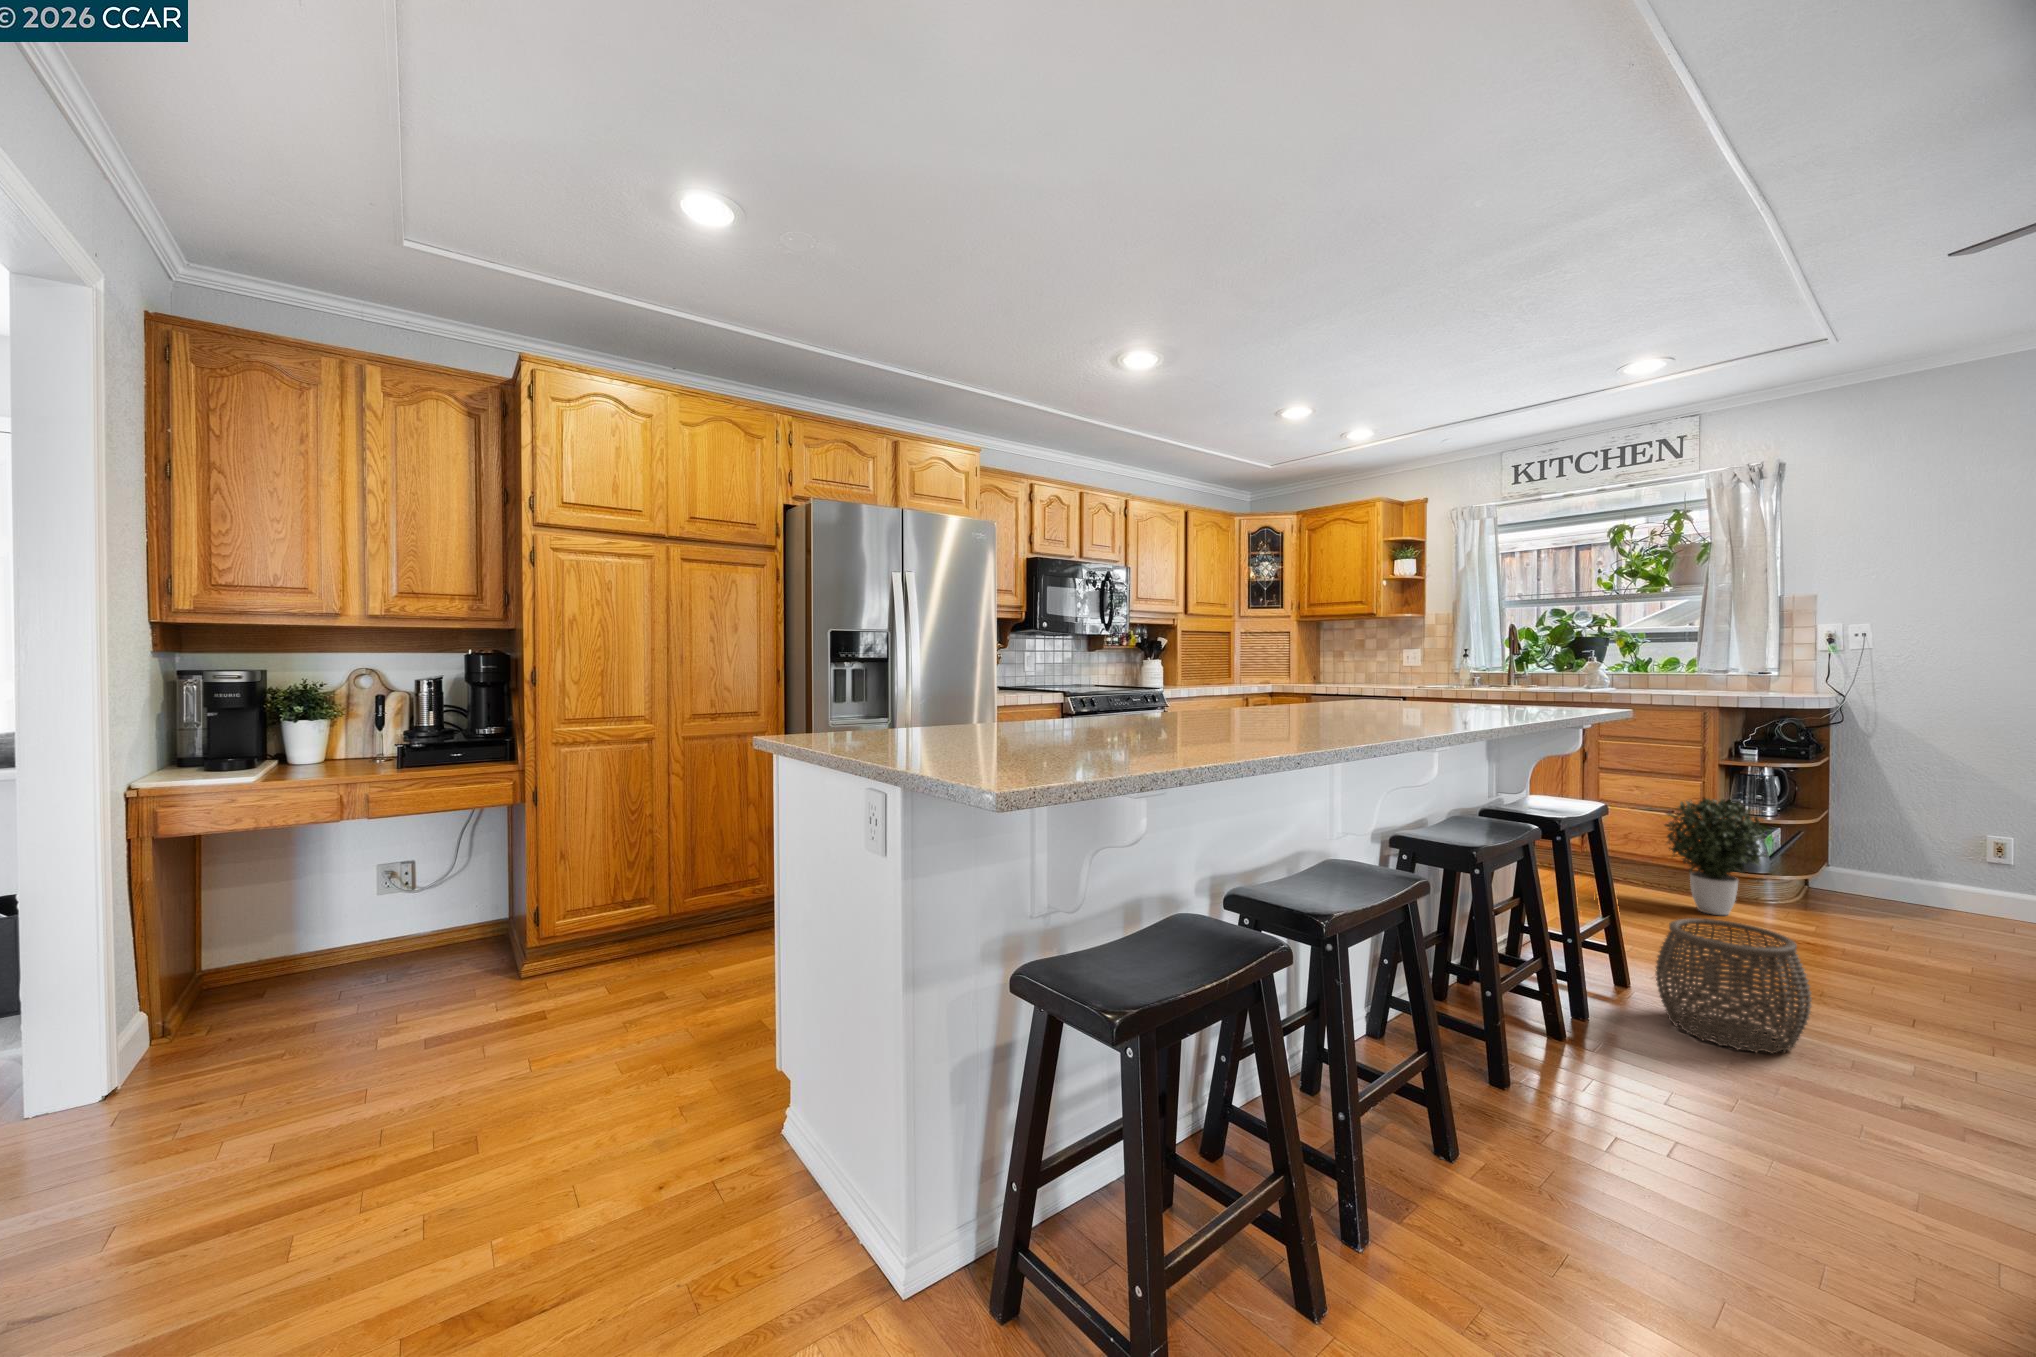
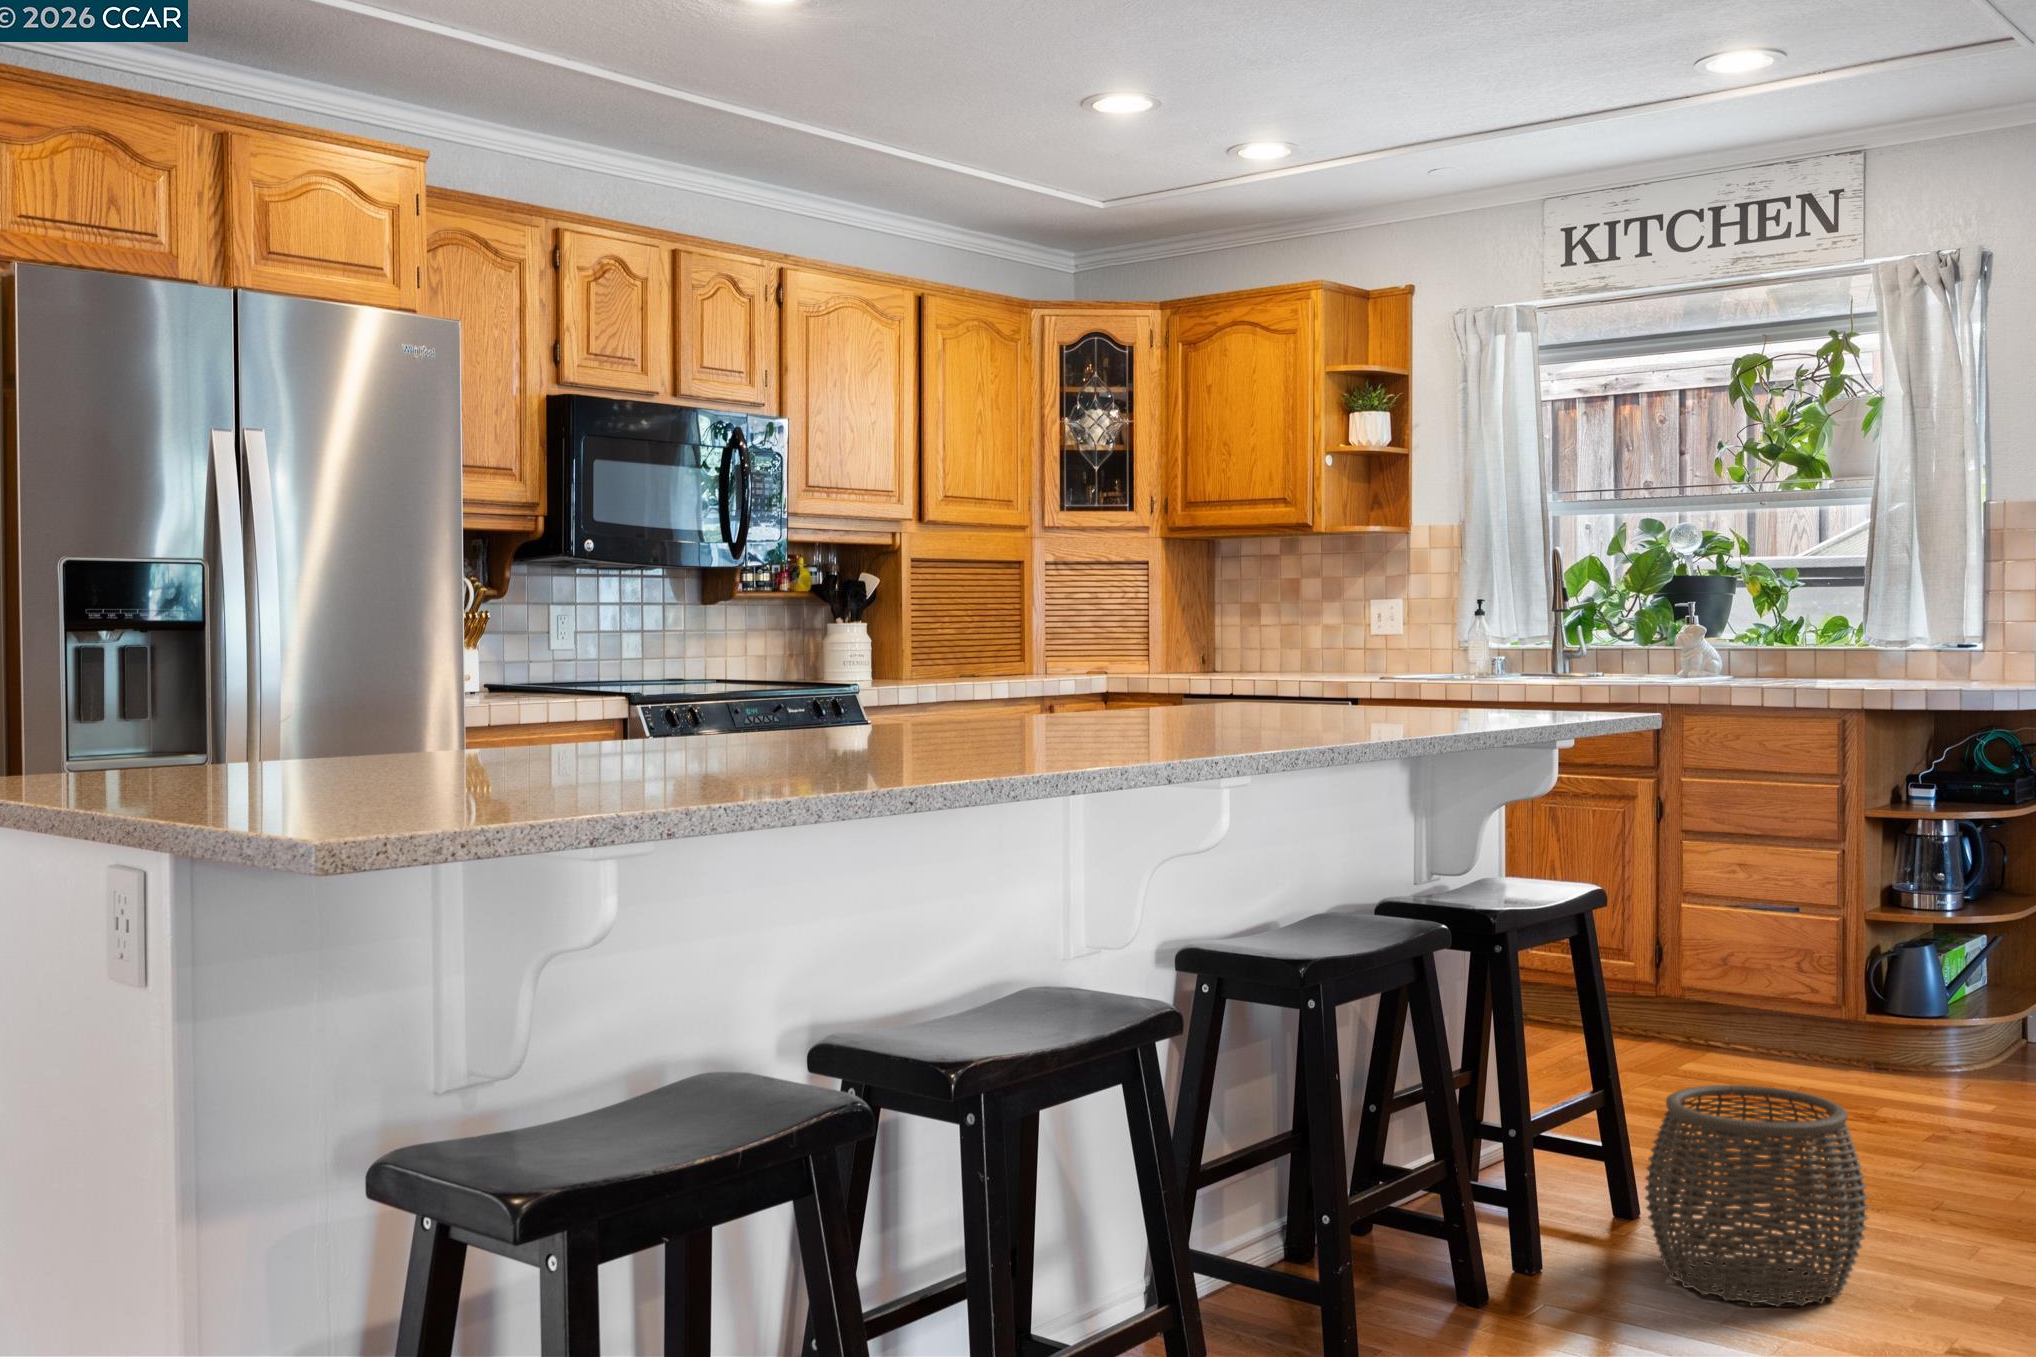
potted plant: present [1665,798,1767,915] -> none [1770,878,1932,1099]

